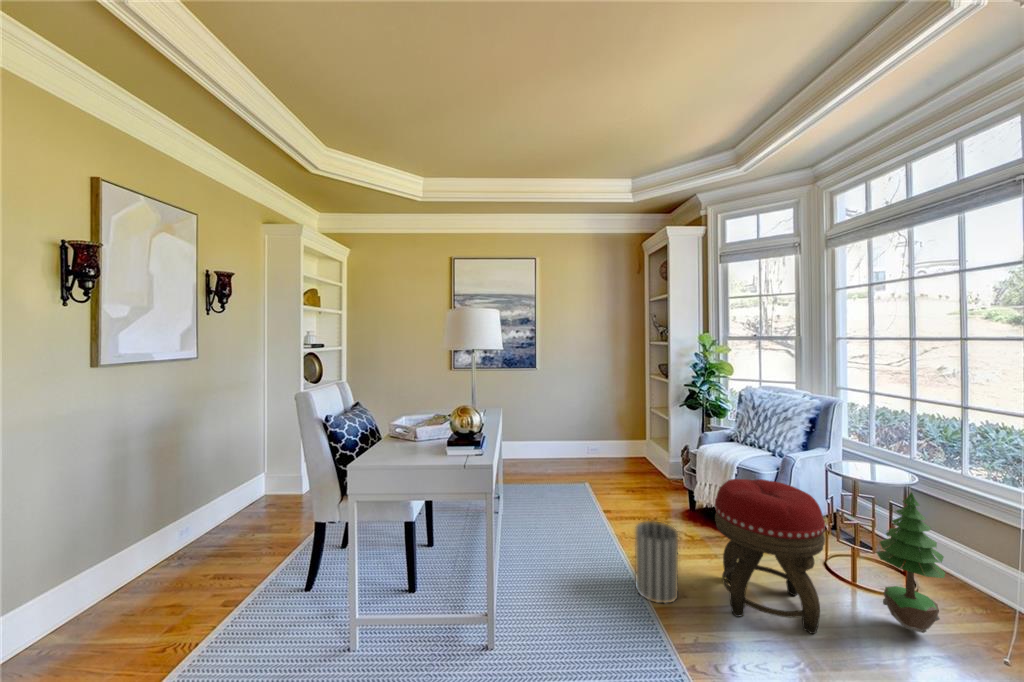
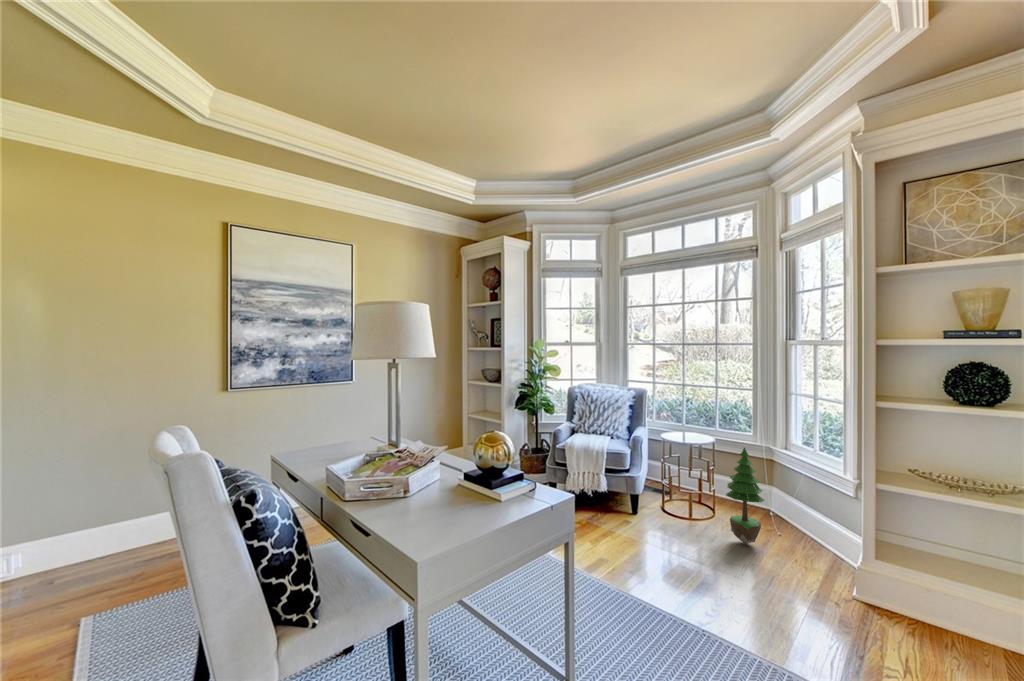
footstool: present [715,479,825,634] -> none [639,459,724,581]
wastebasket: present [635,521,678,603] -> none [597,520,638,599]

